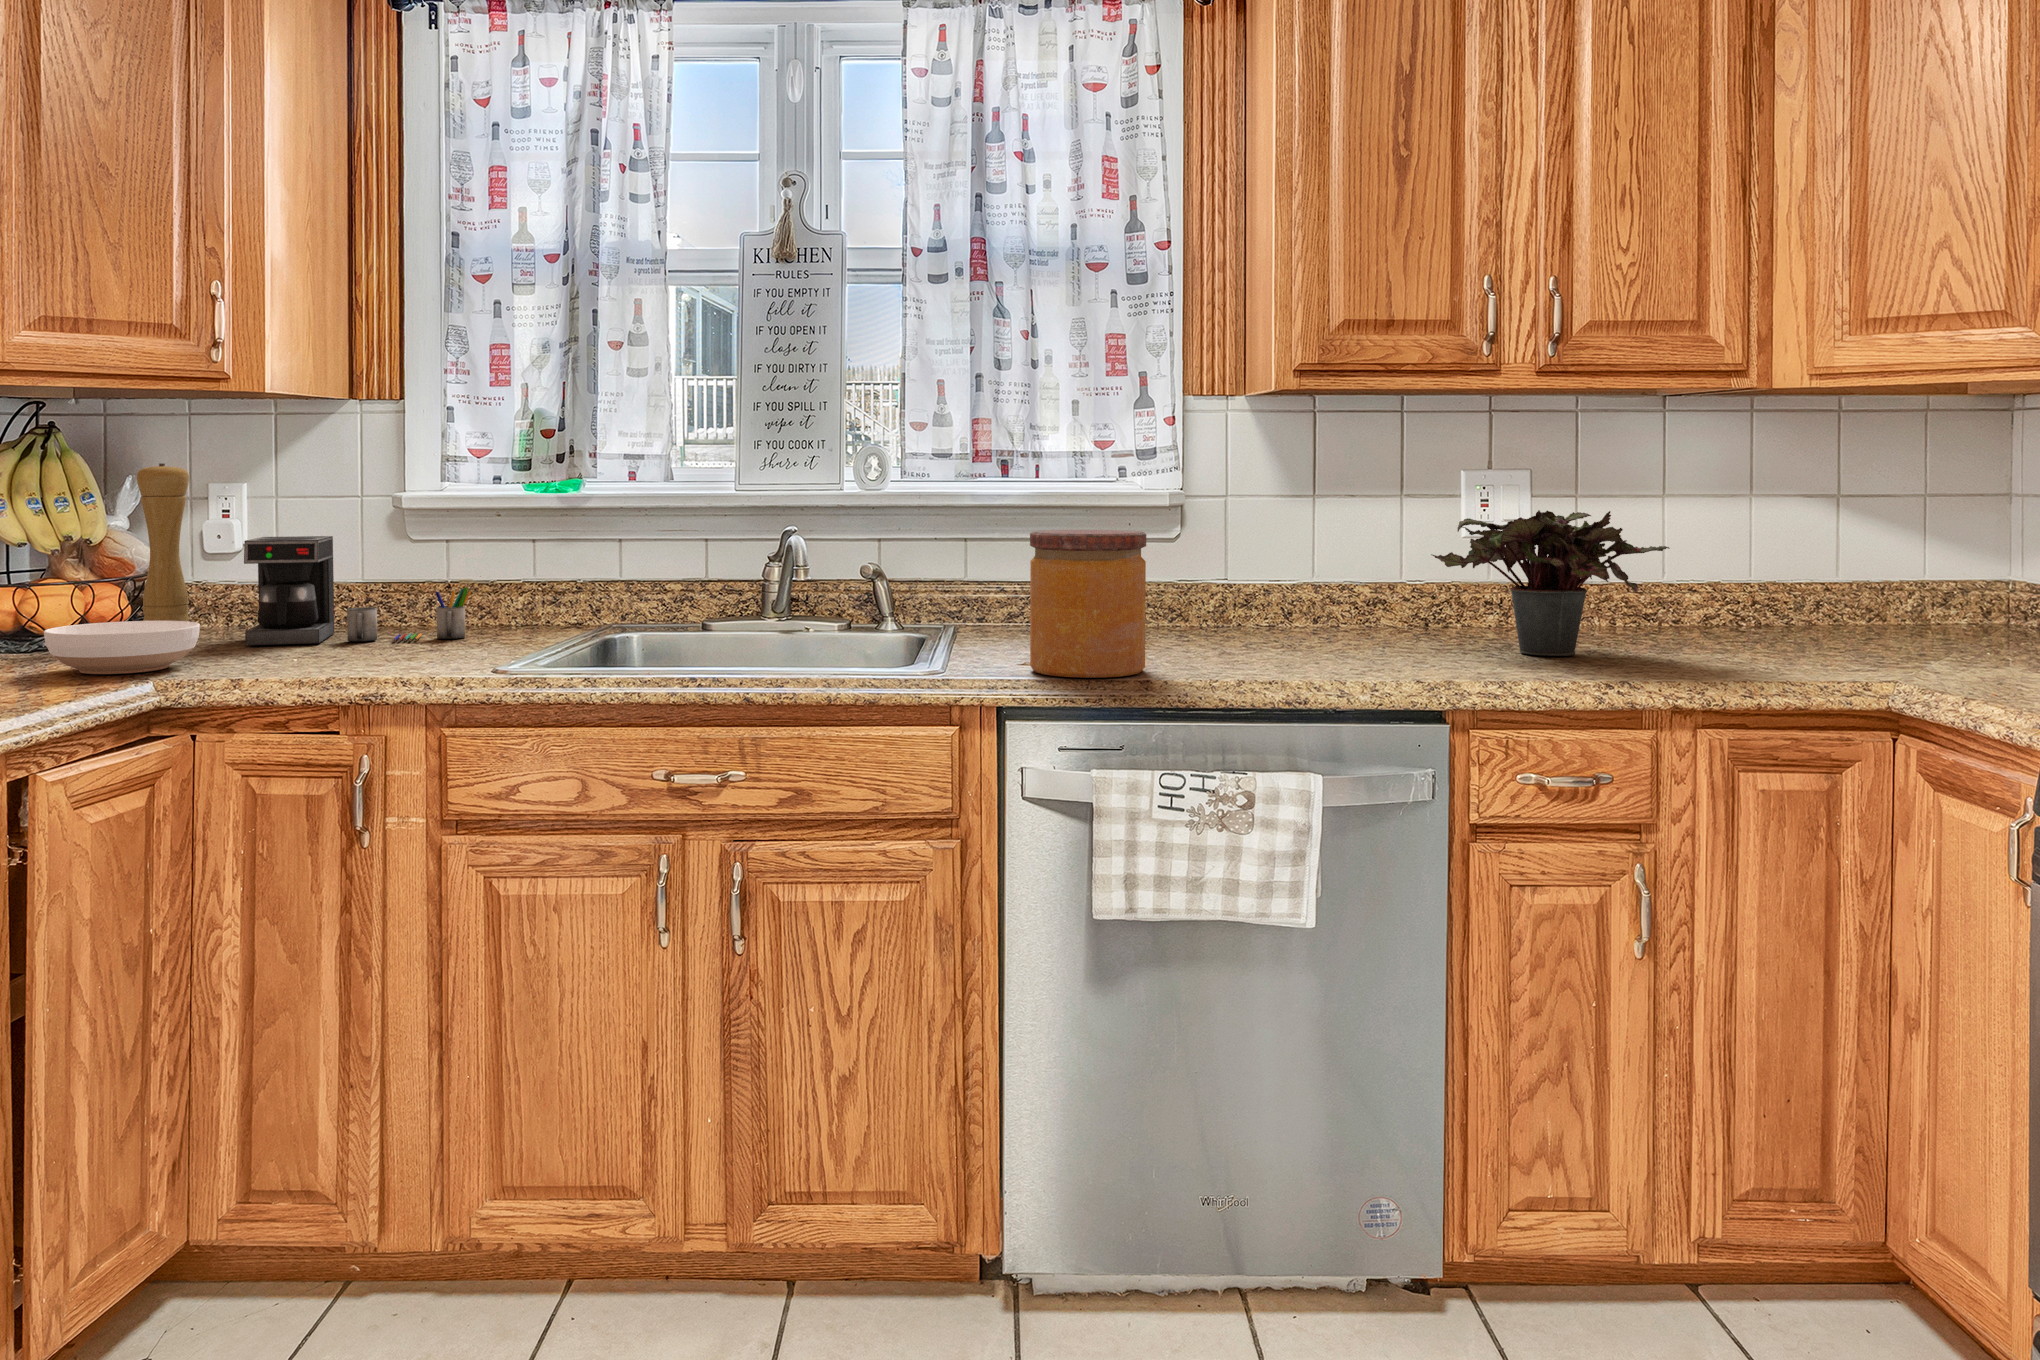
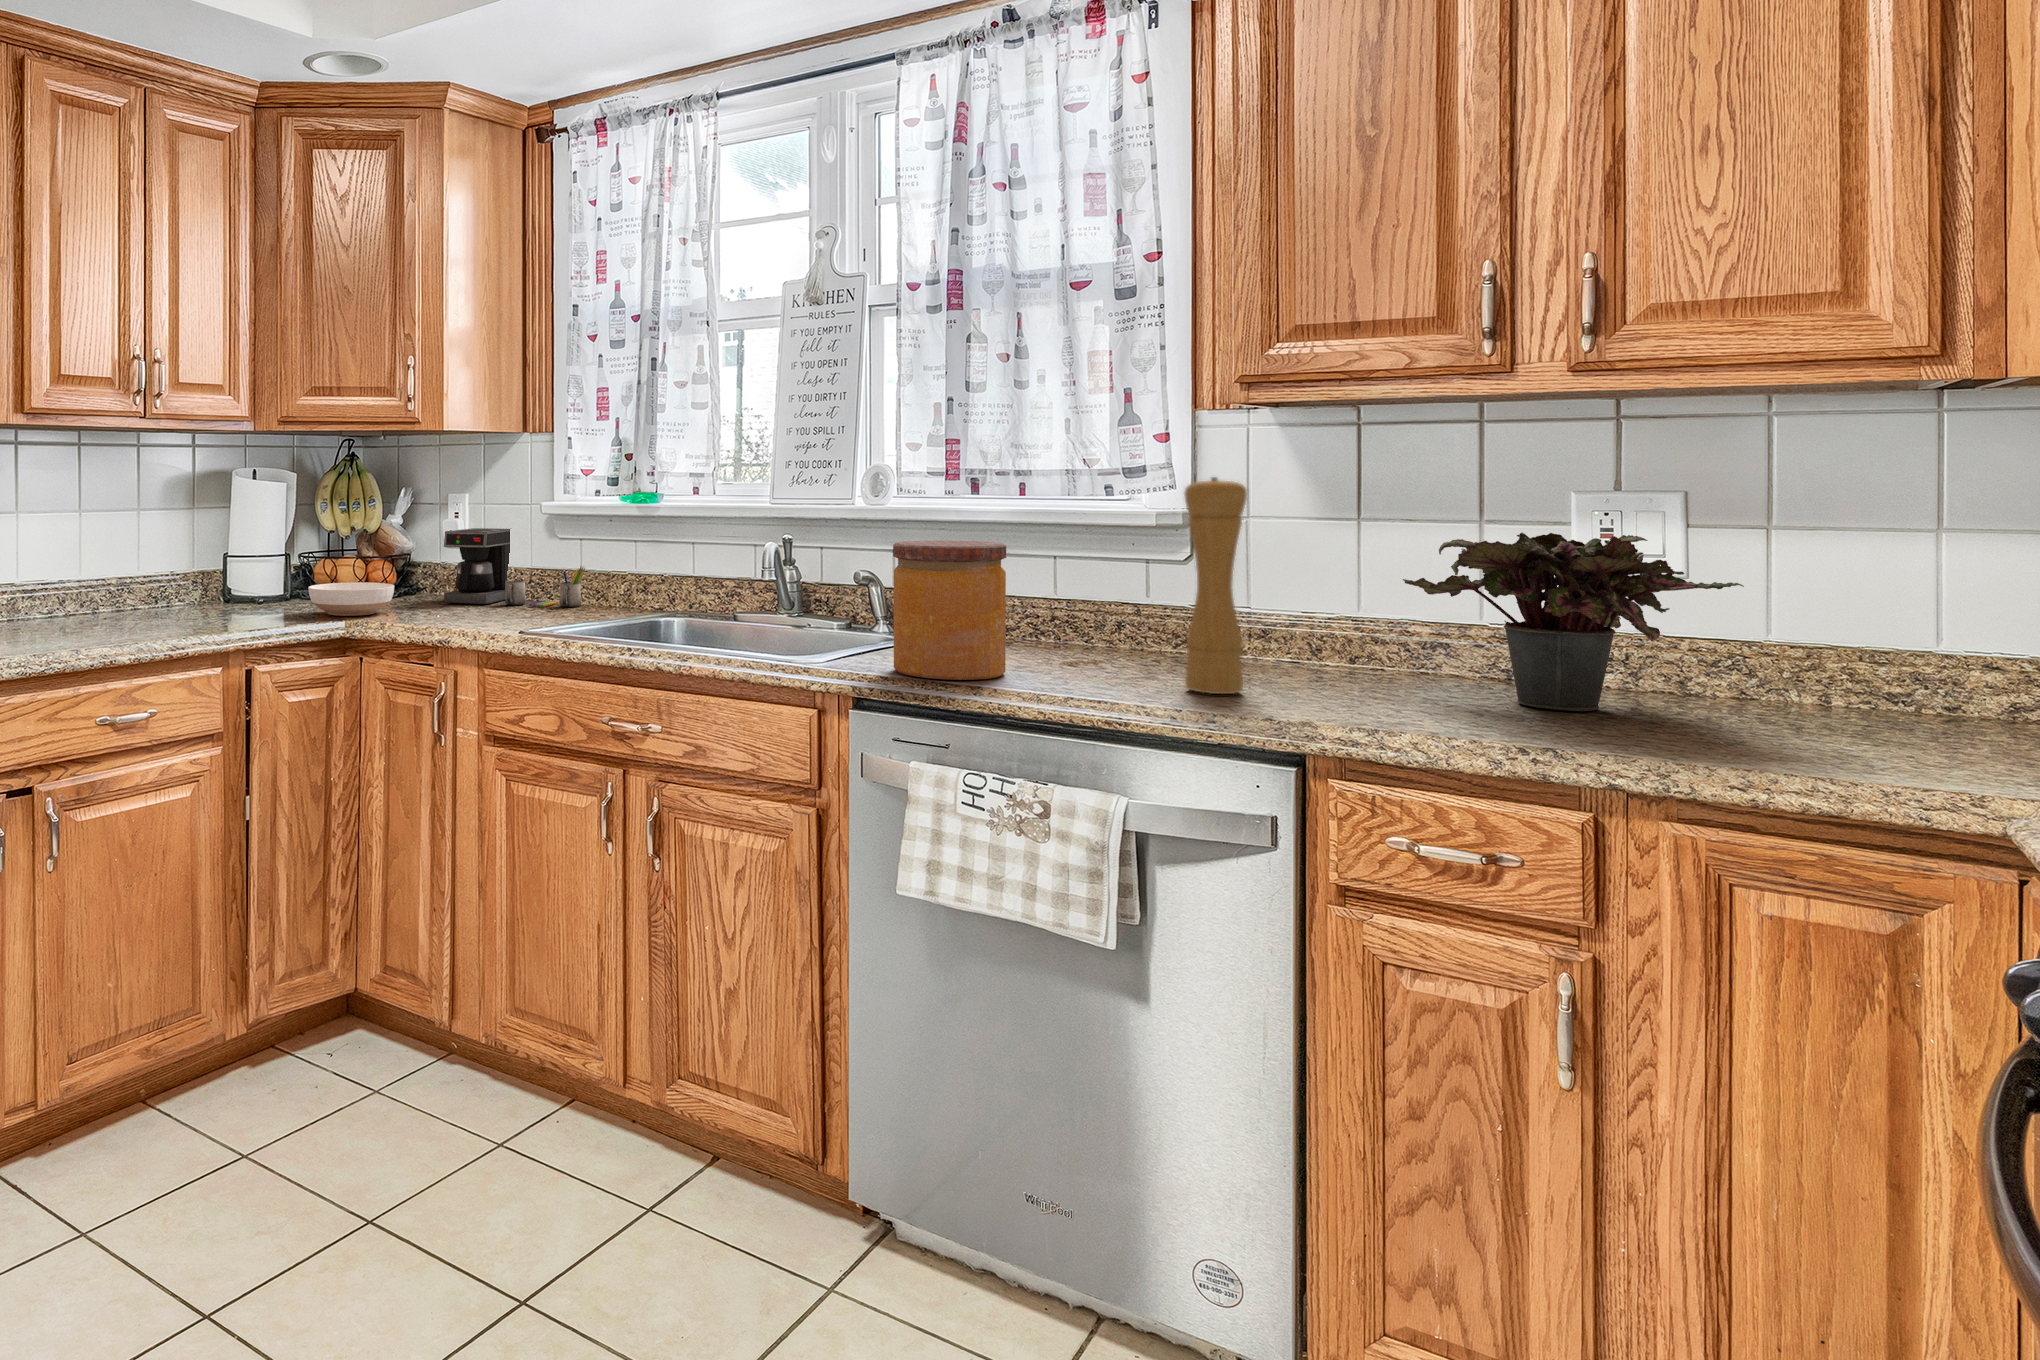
pepper mill: present [137,463,189,622] -> present [1184,477,1247,694]

